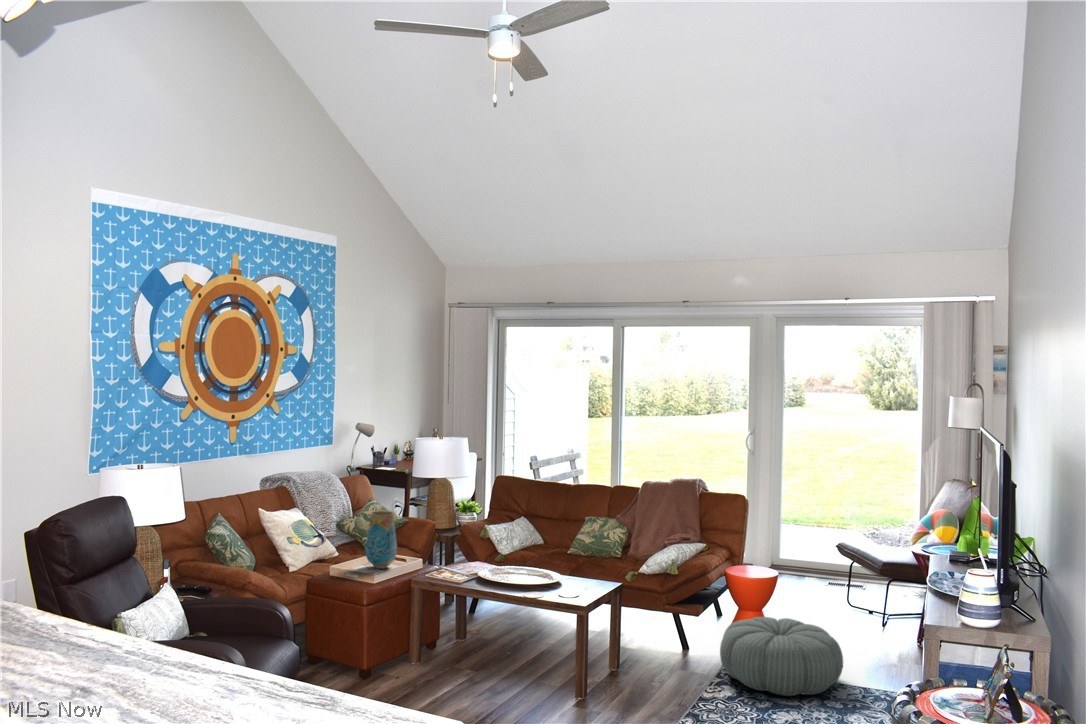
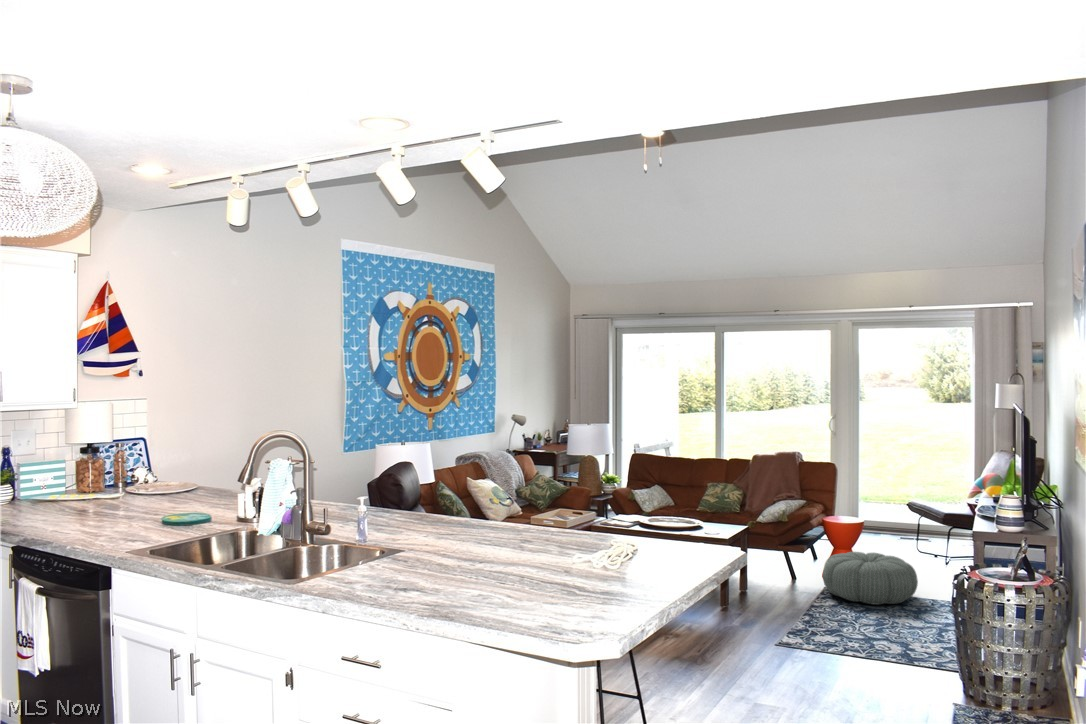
vase: present [365,510,397,569] -> none [550,476,573,519]

